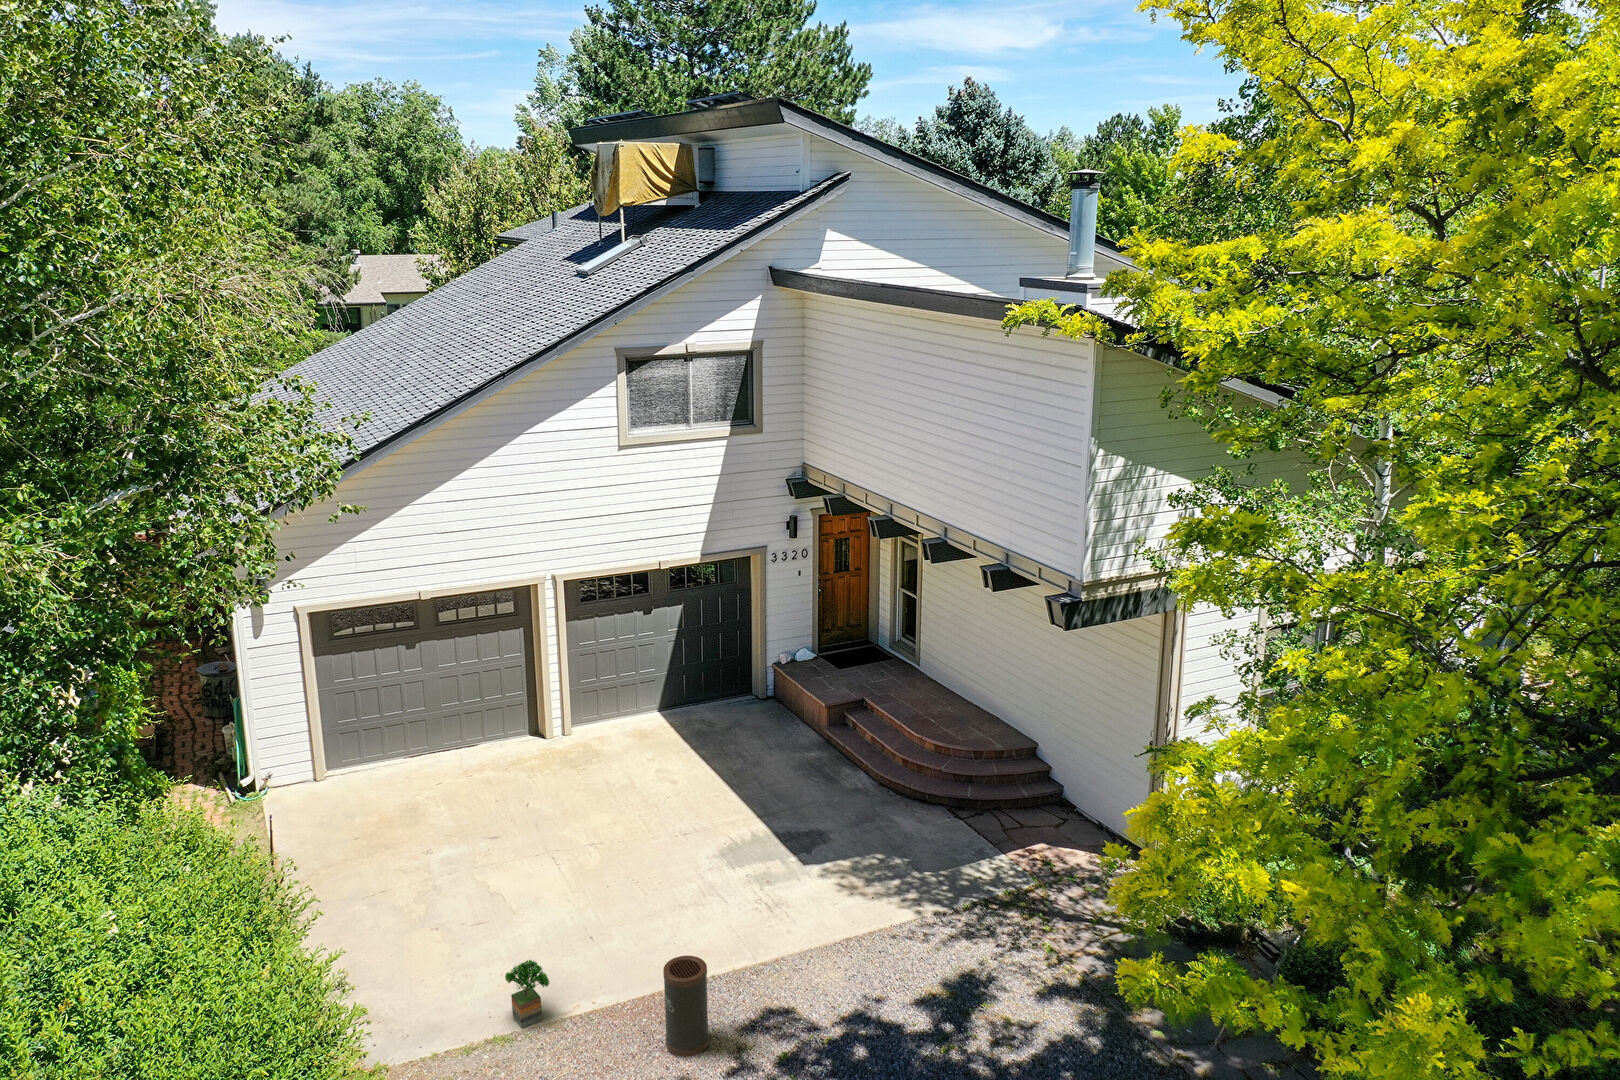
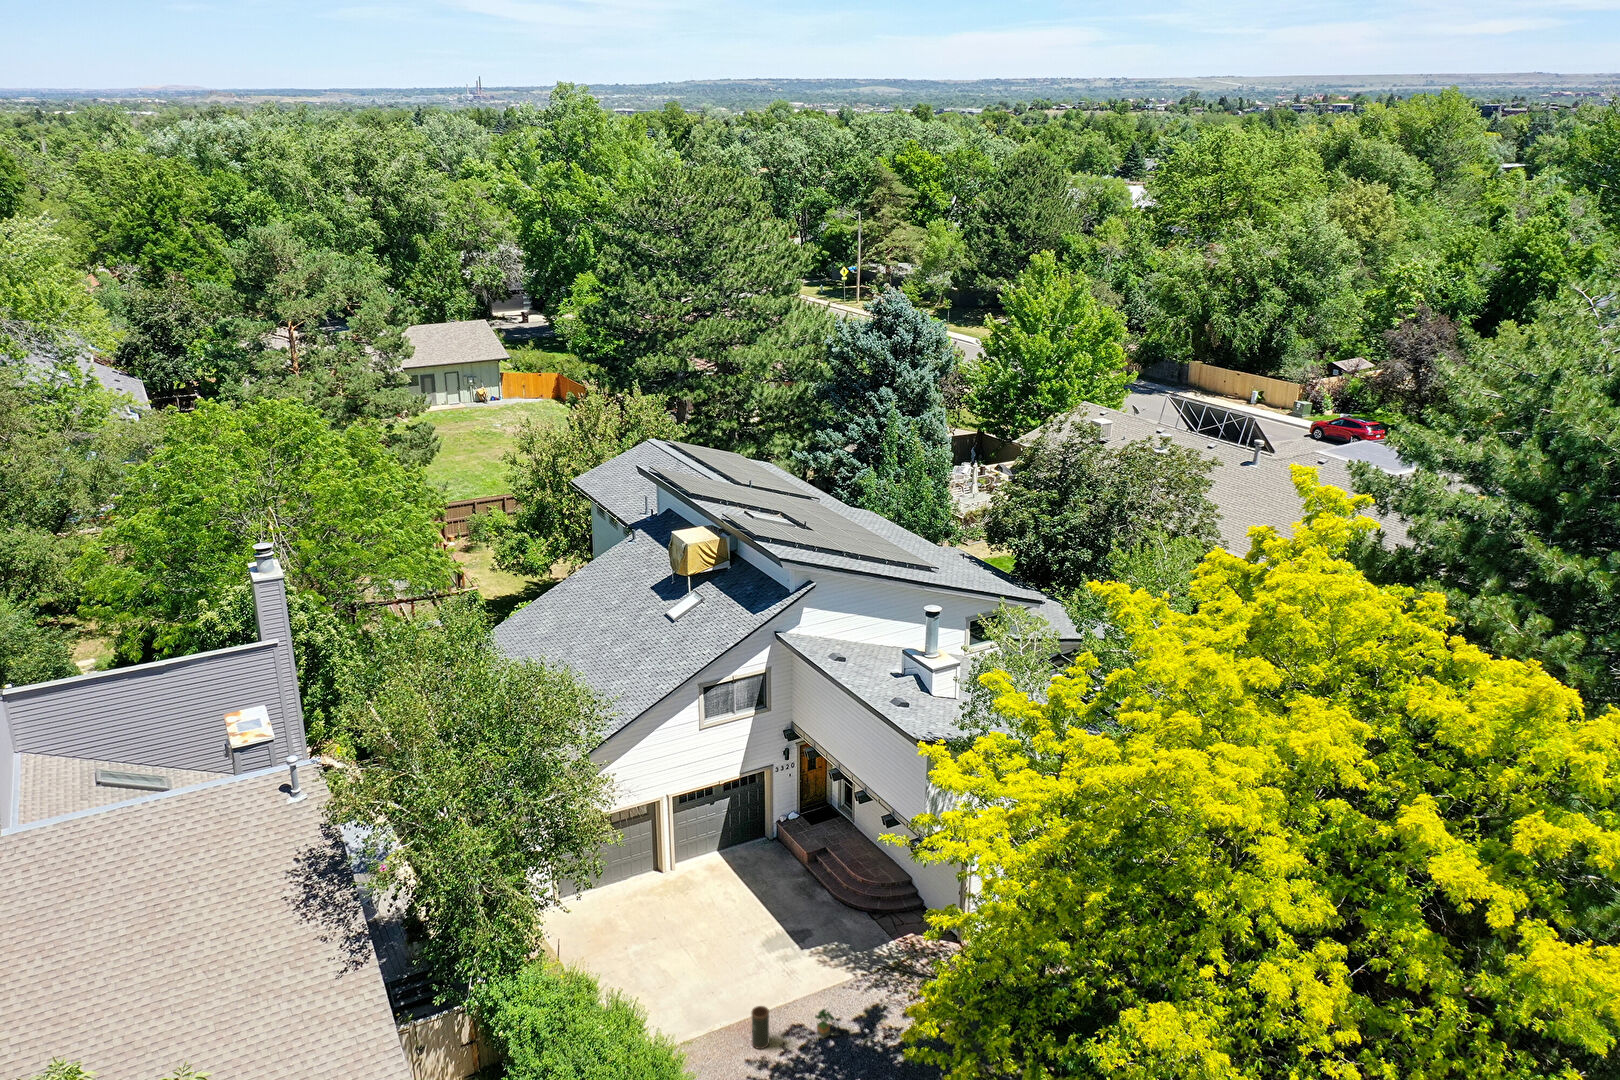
potted tree: present [505,960,549,1028] -> present [815,1009,833,1038]

